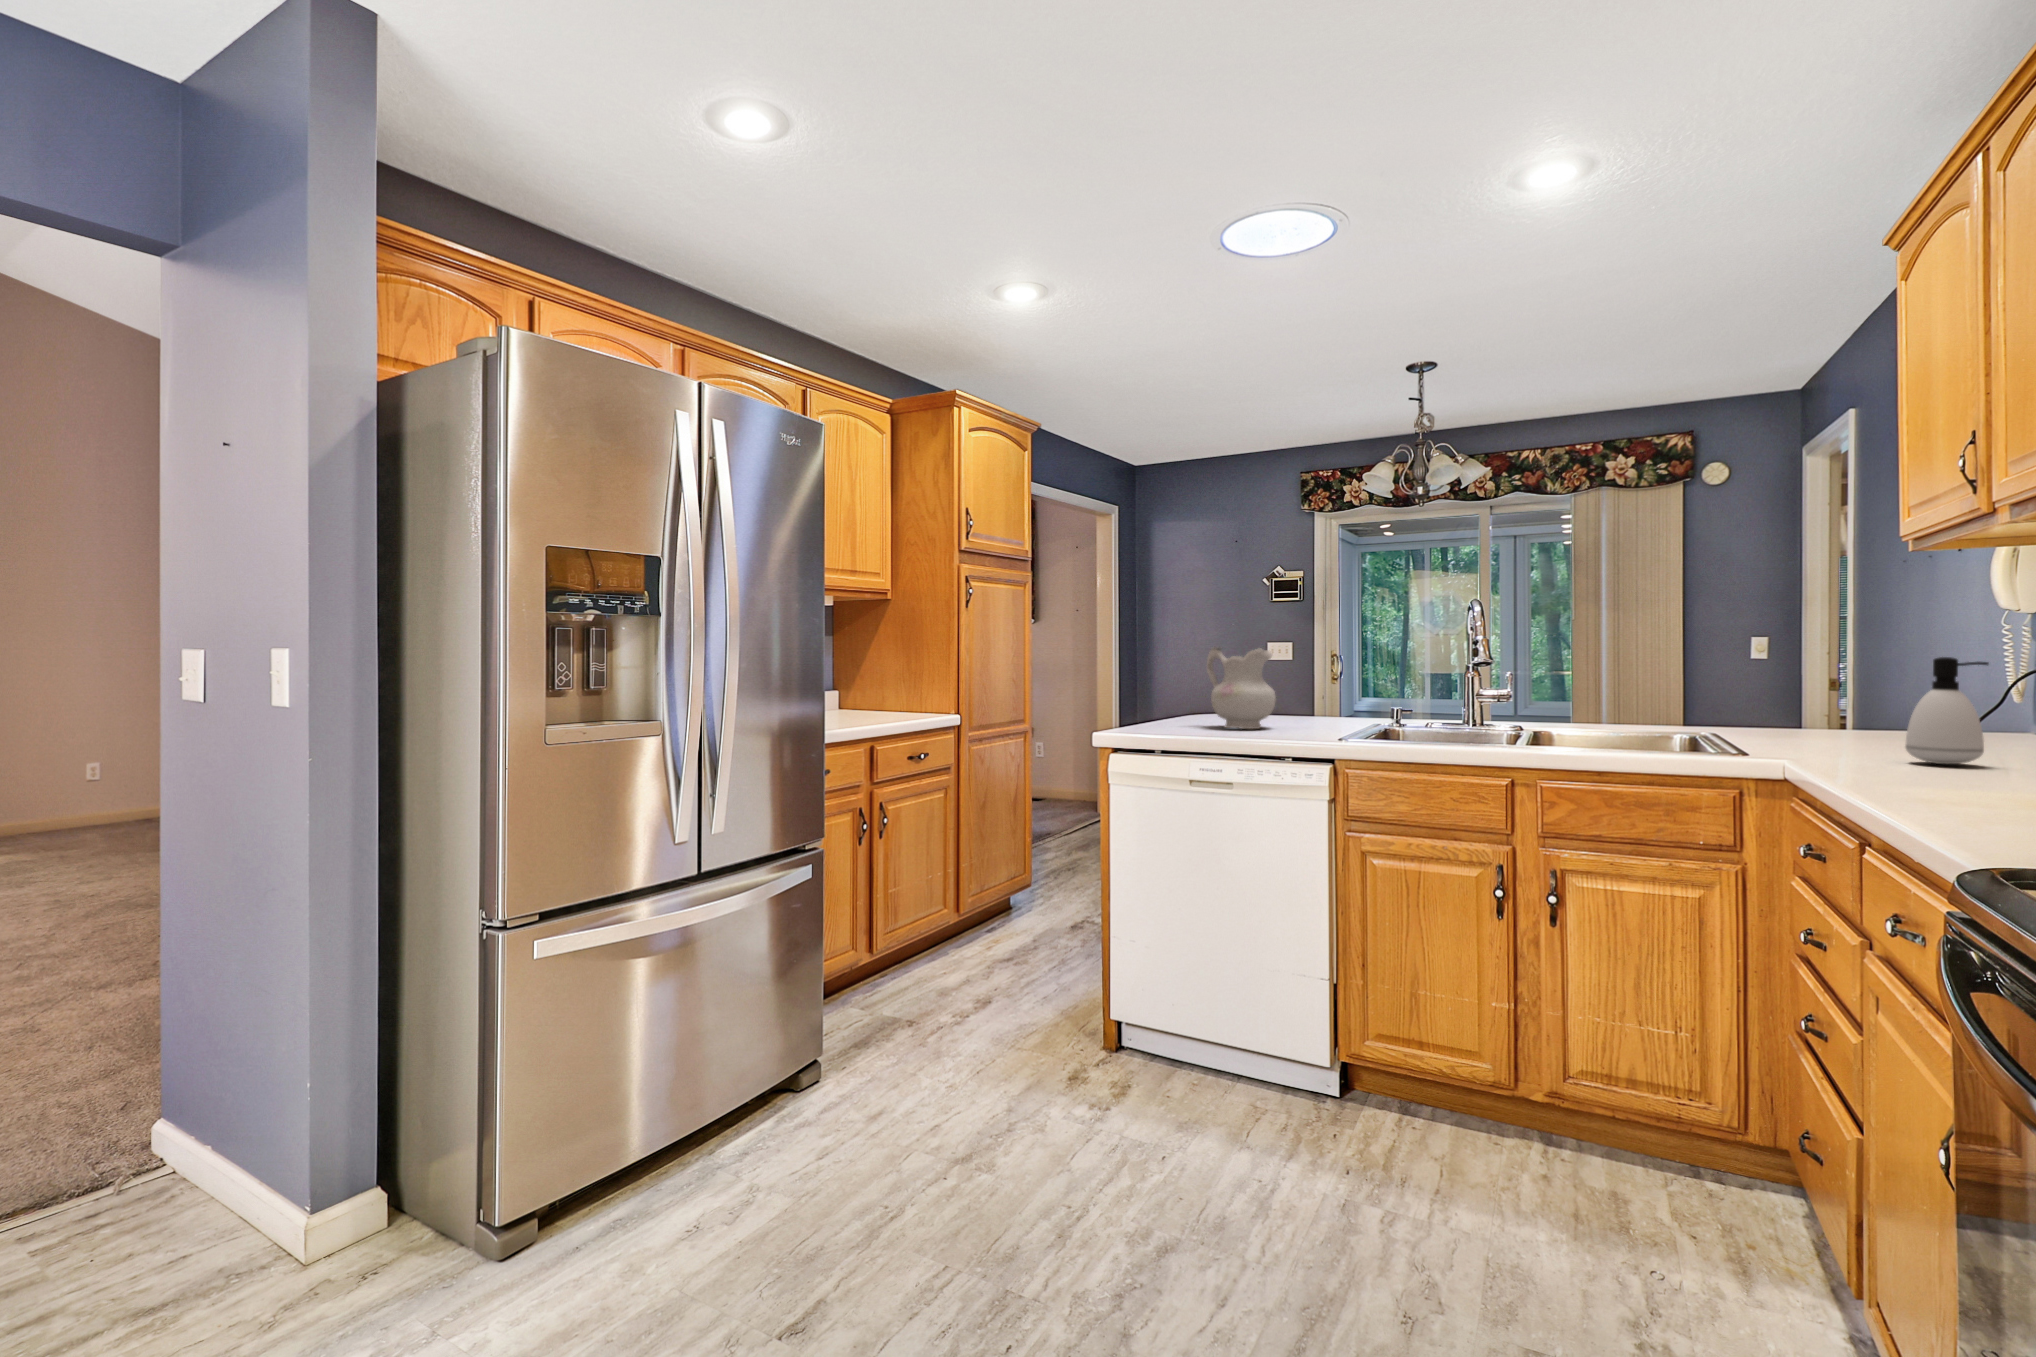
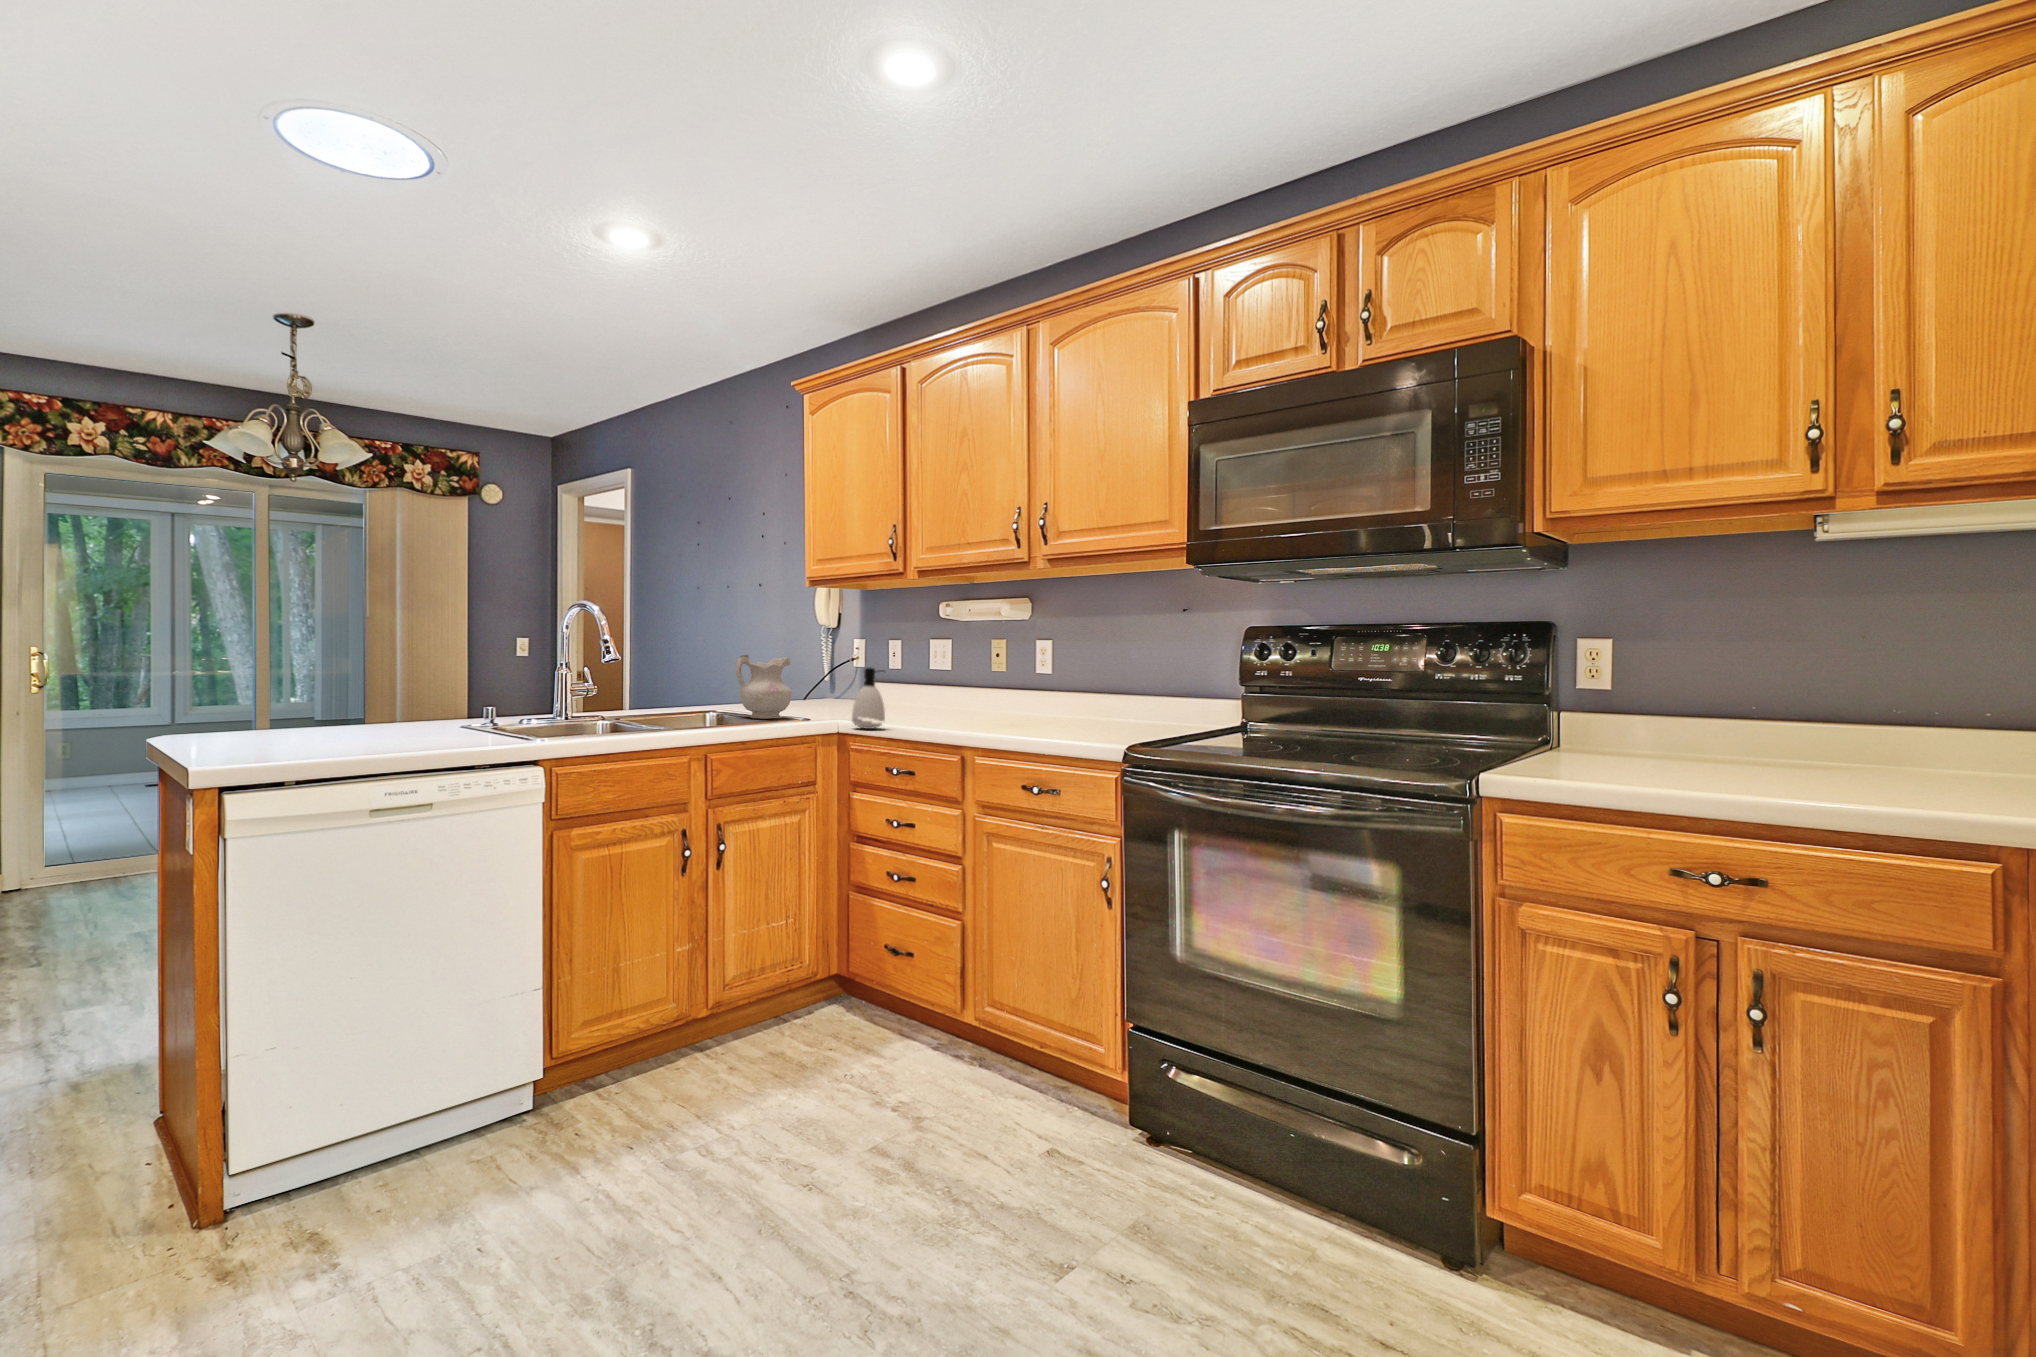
ceramic pitcher: present [1207,647,1276,729] -> present [736,655,791,719]

